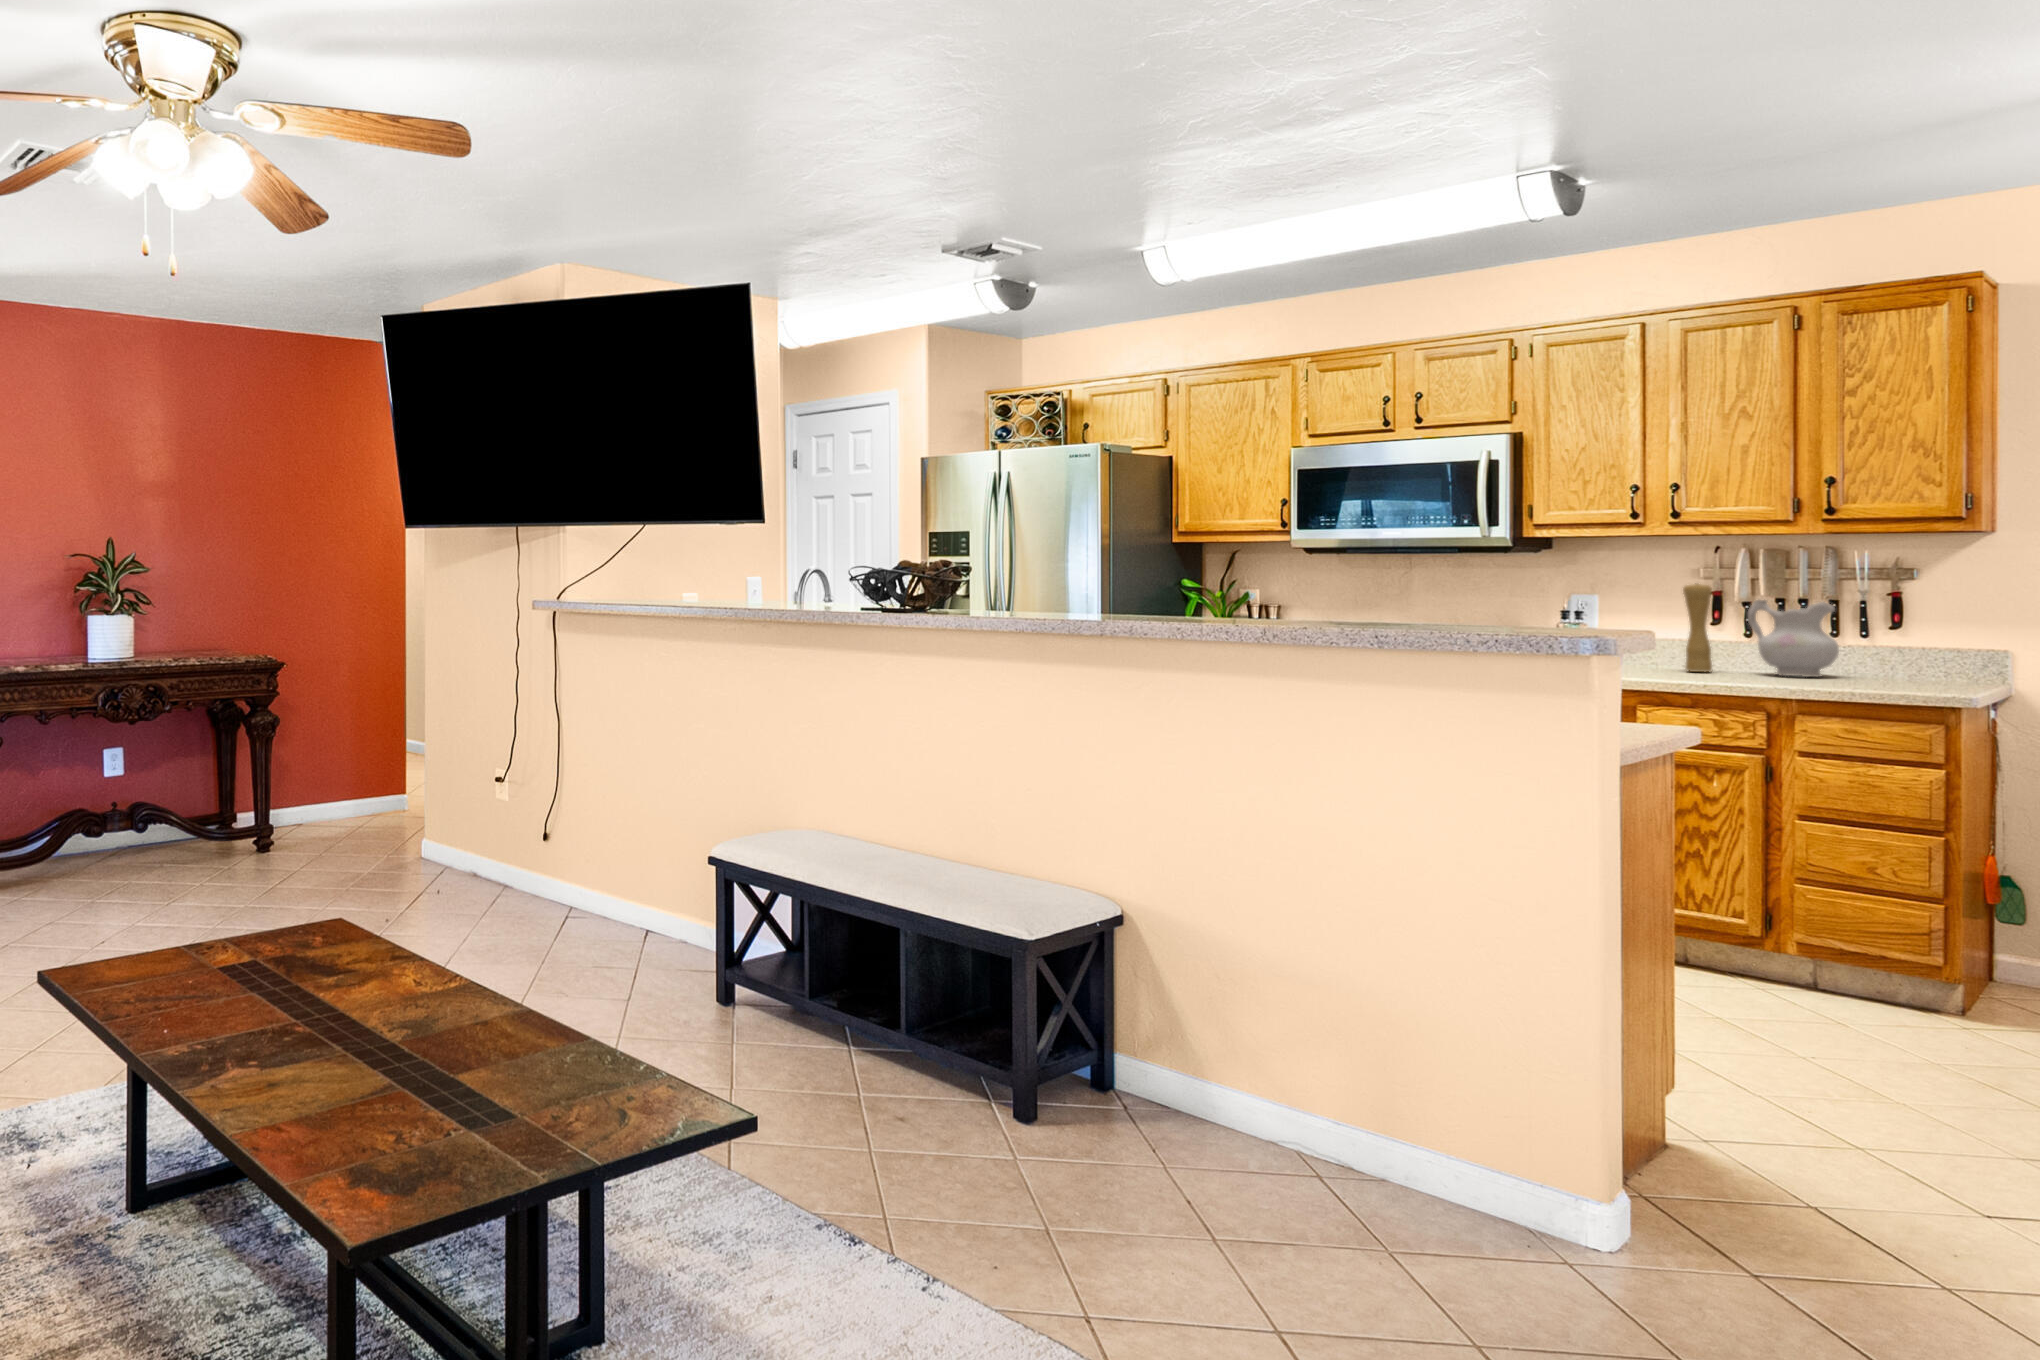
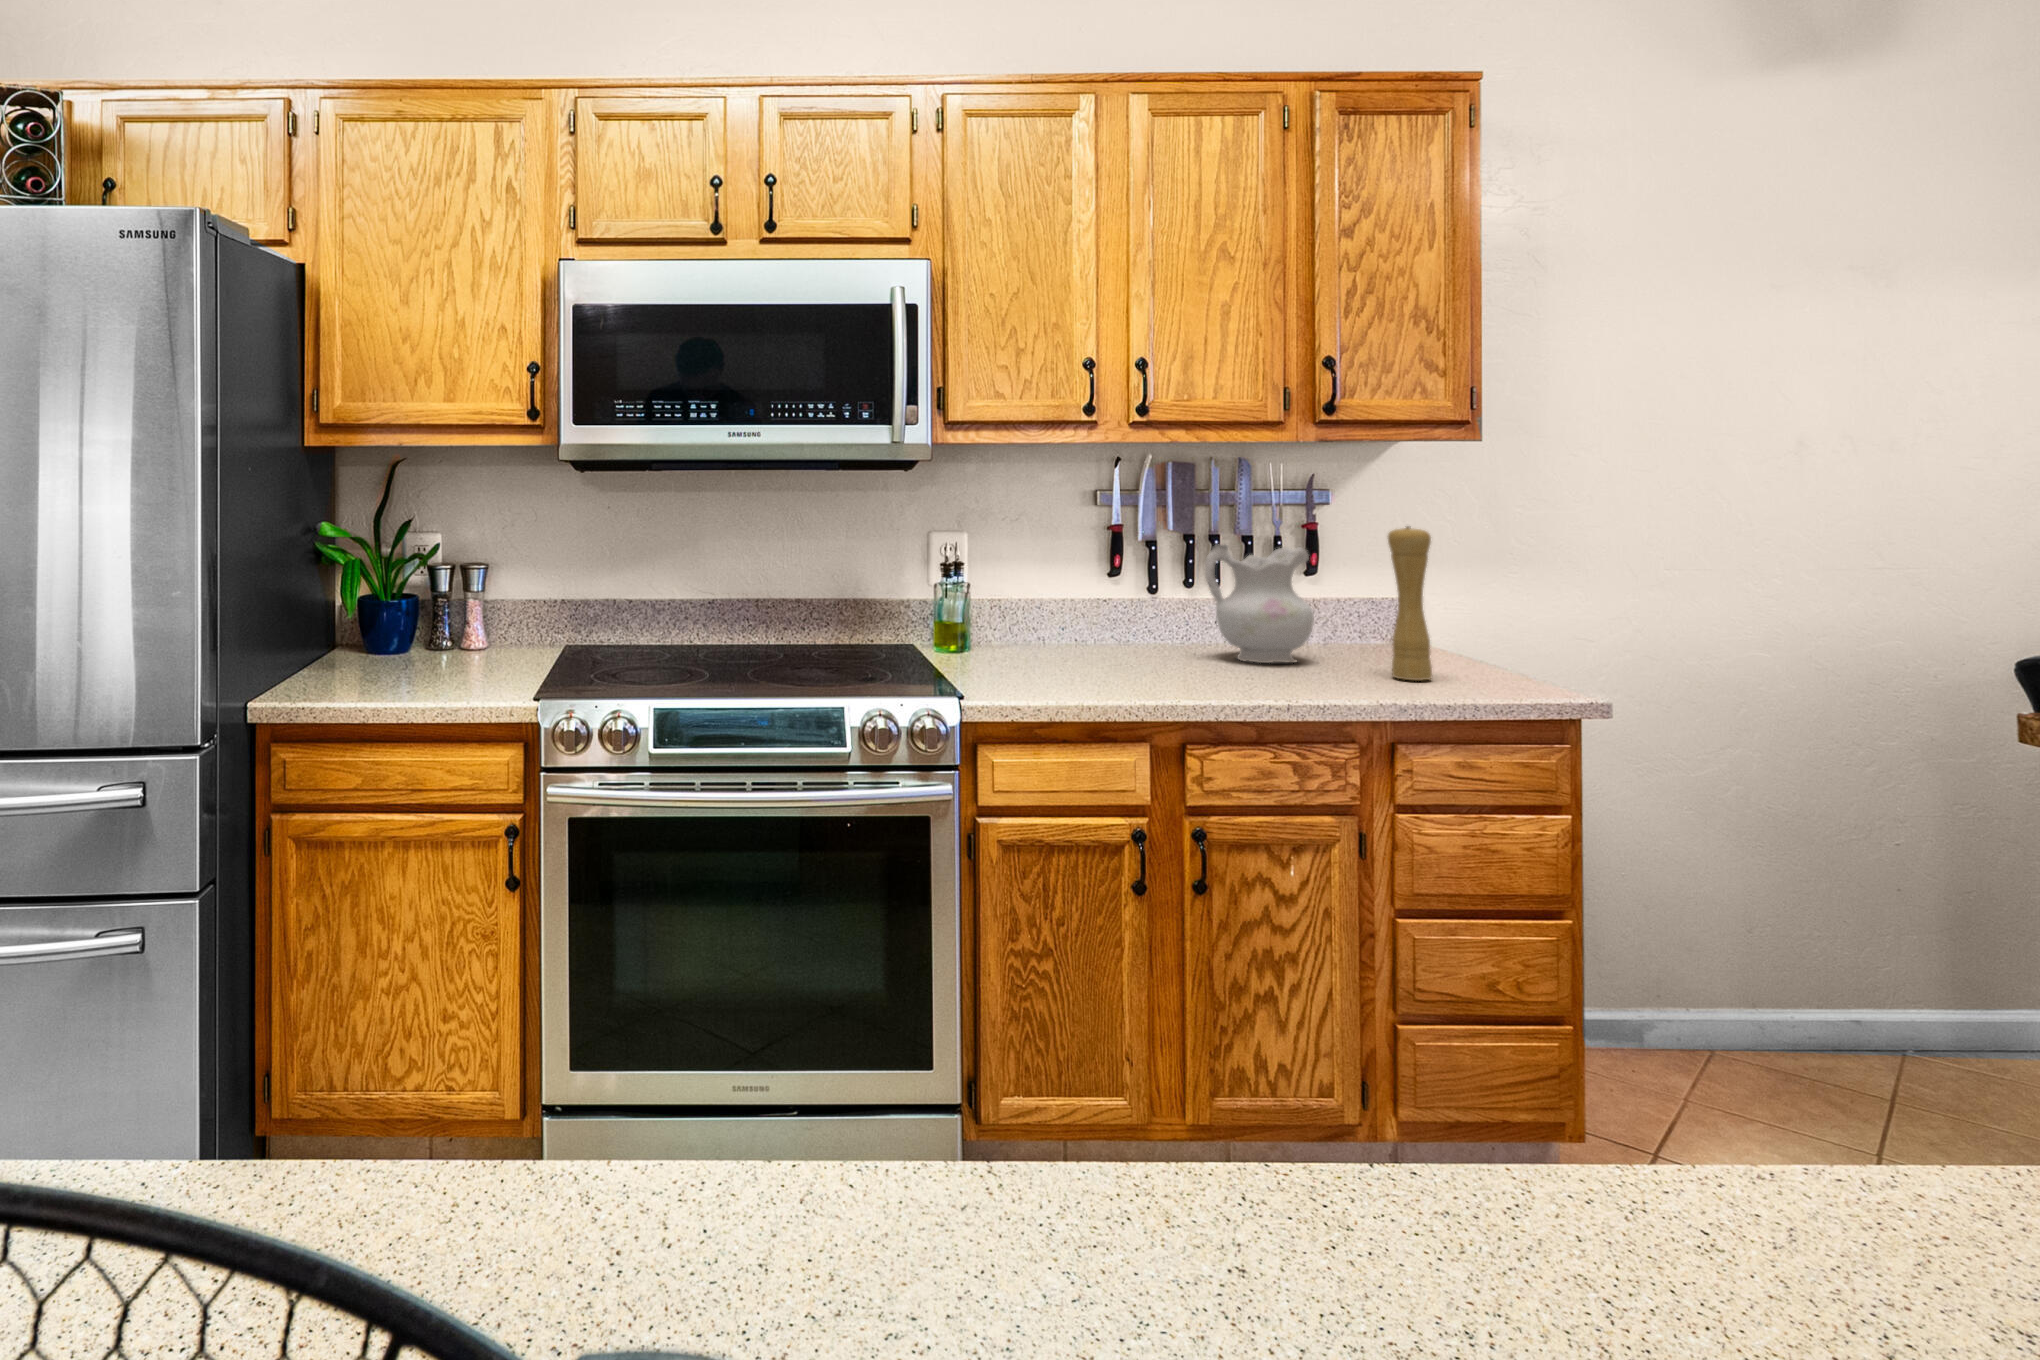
pepper mill: present [1683,583,1712,672] -> present [1388,526,1432,681]

